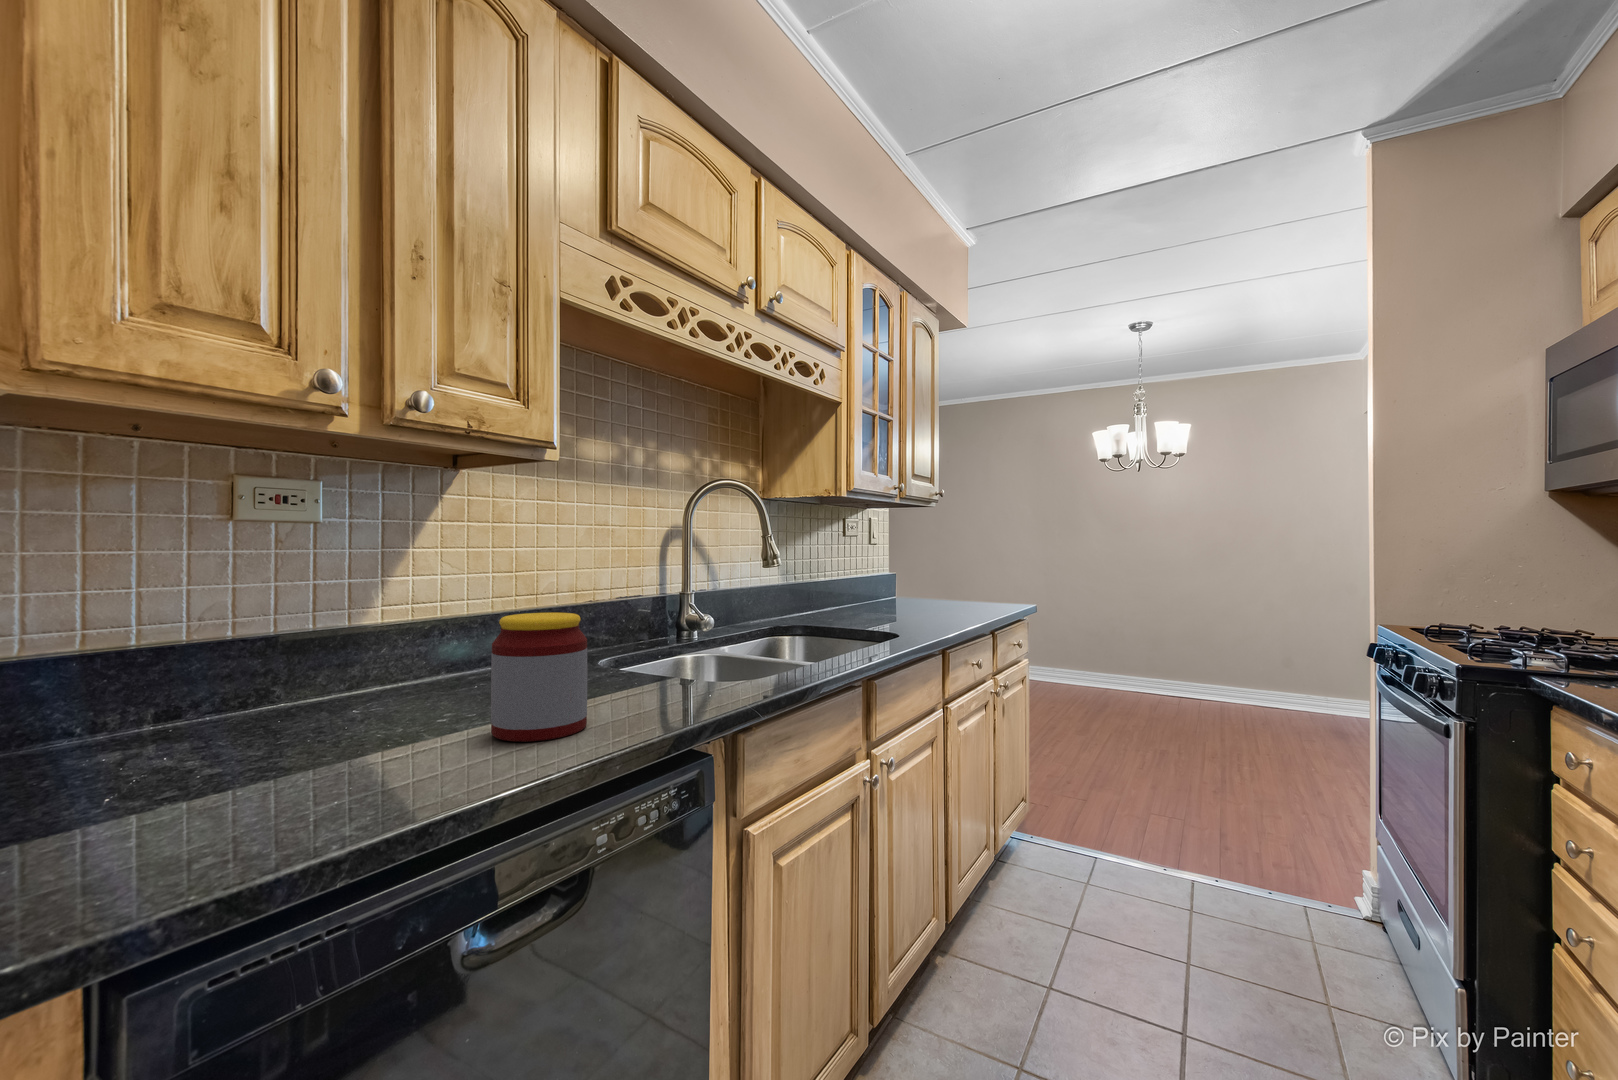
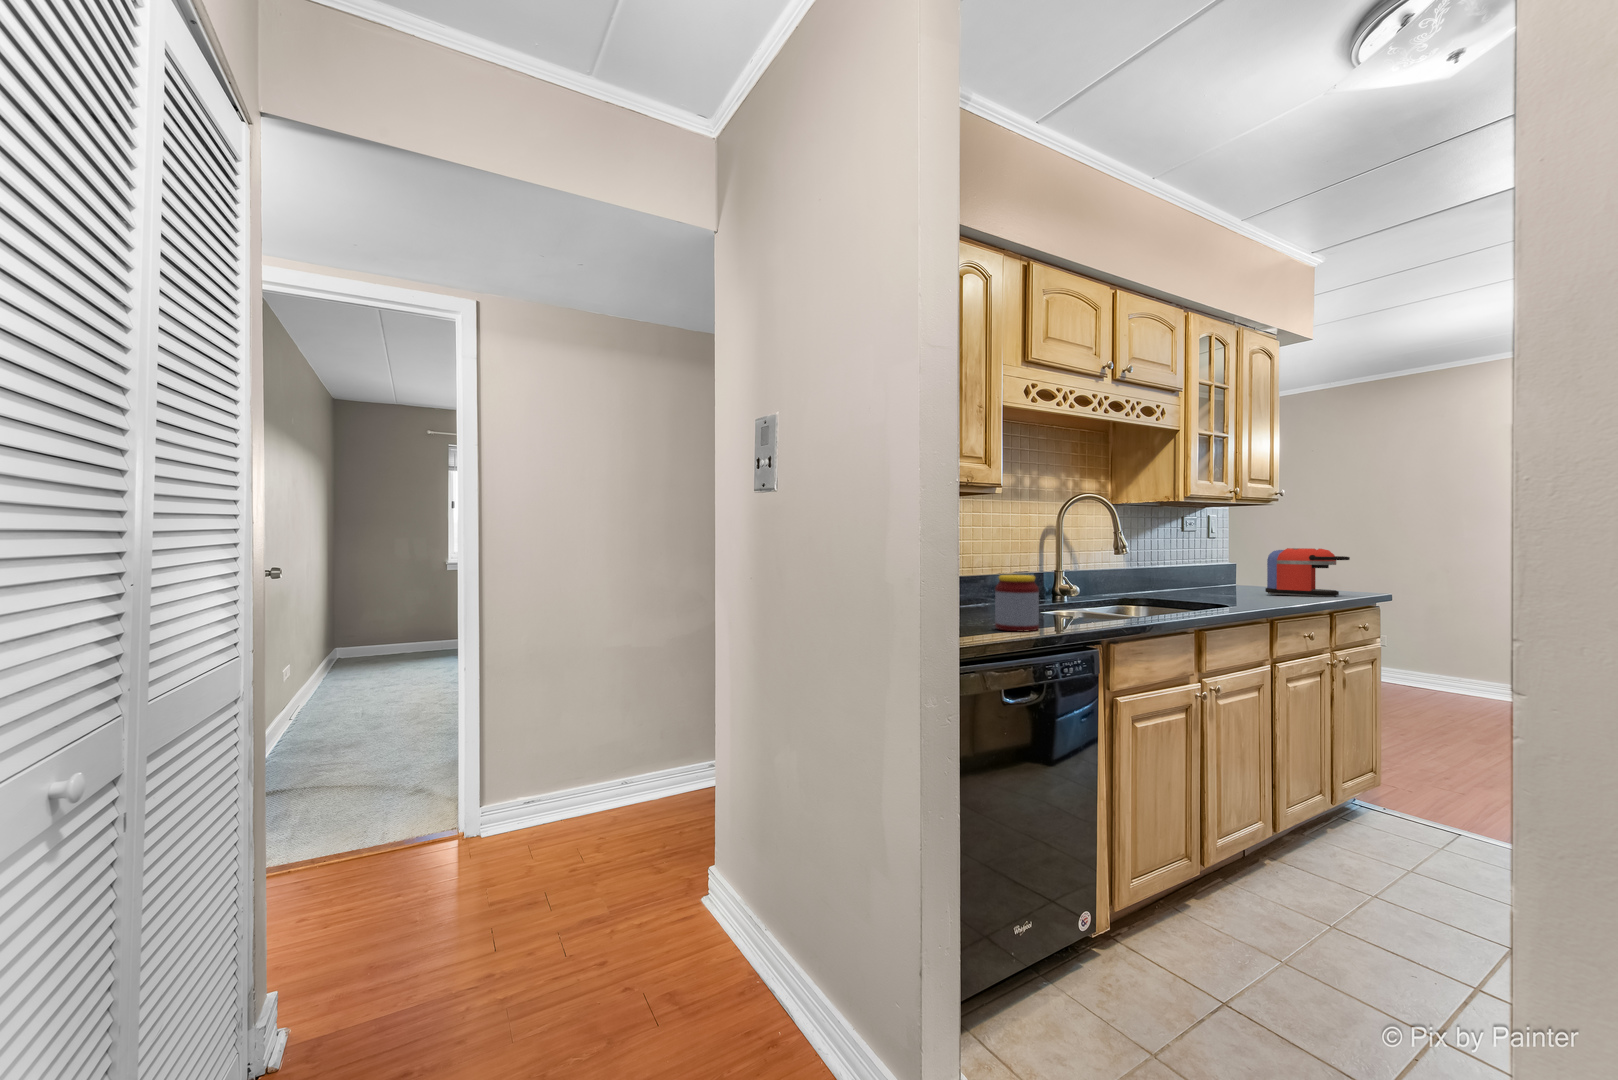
coffee maker: none [929,556,1009,612] -> present [1265,548,1350,597]

